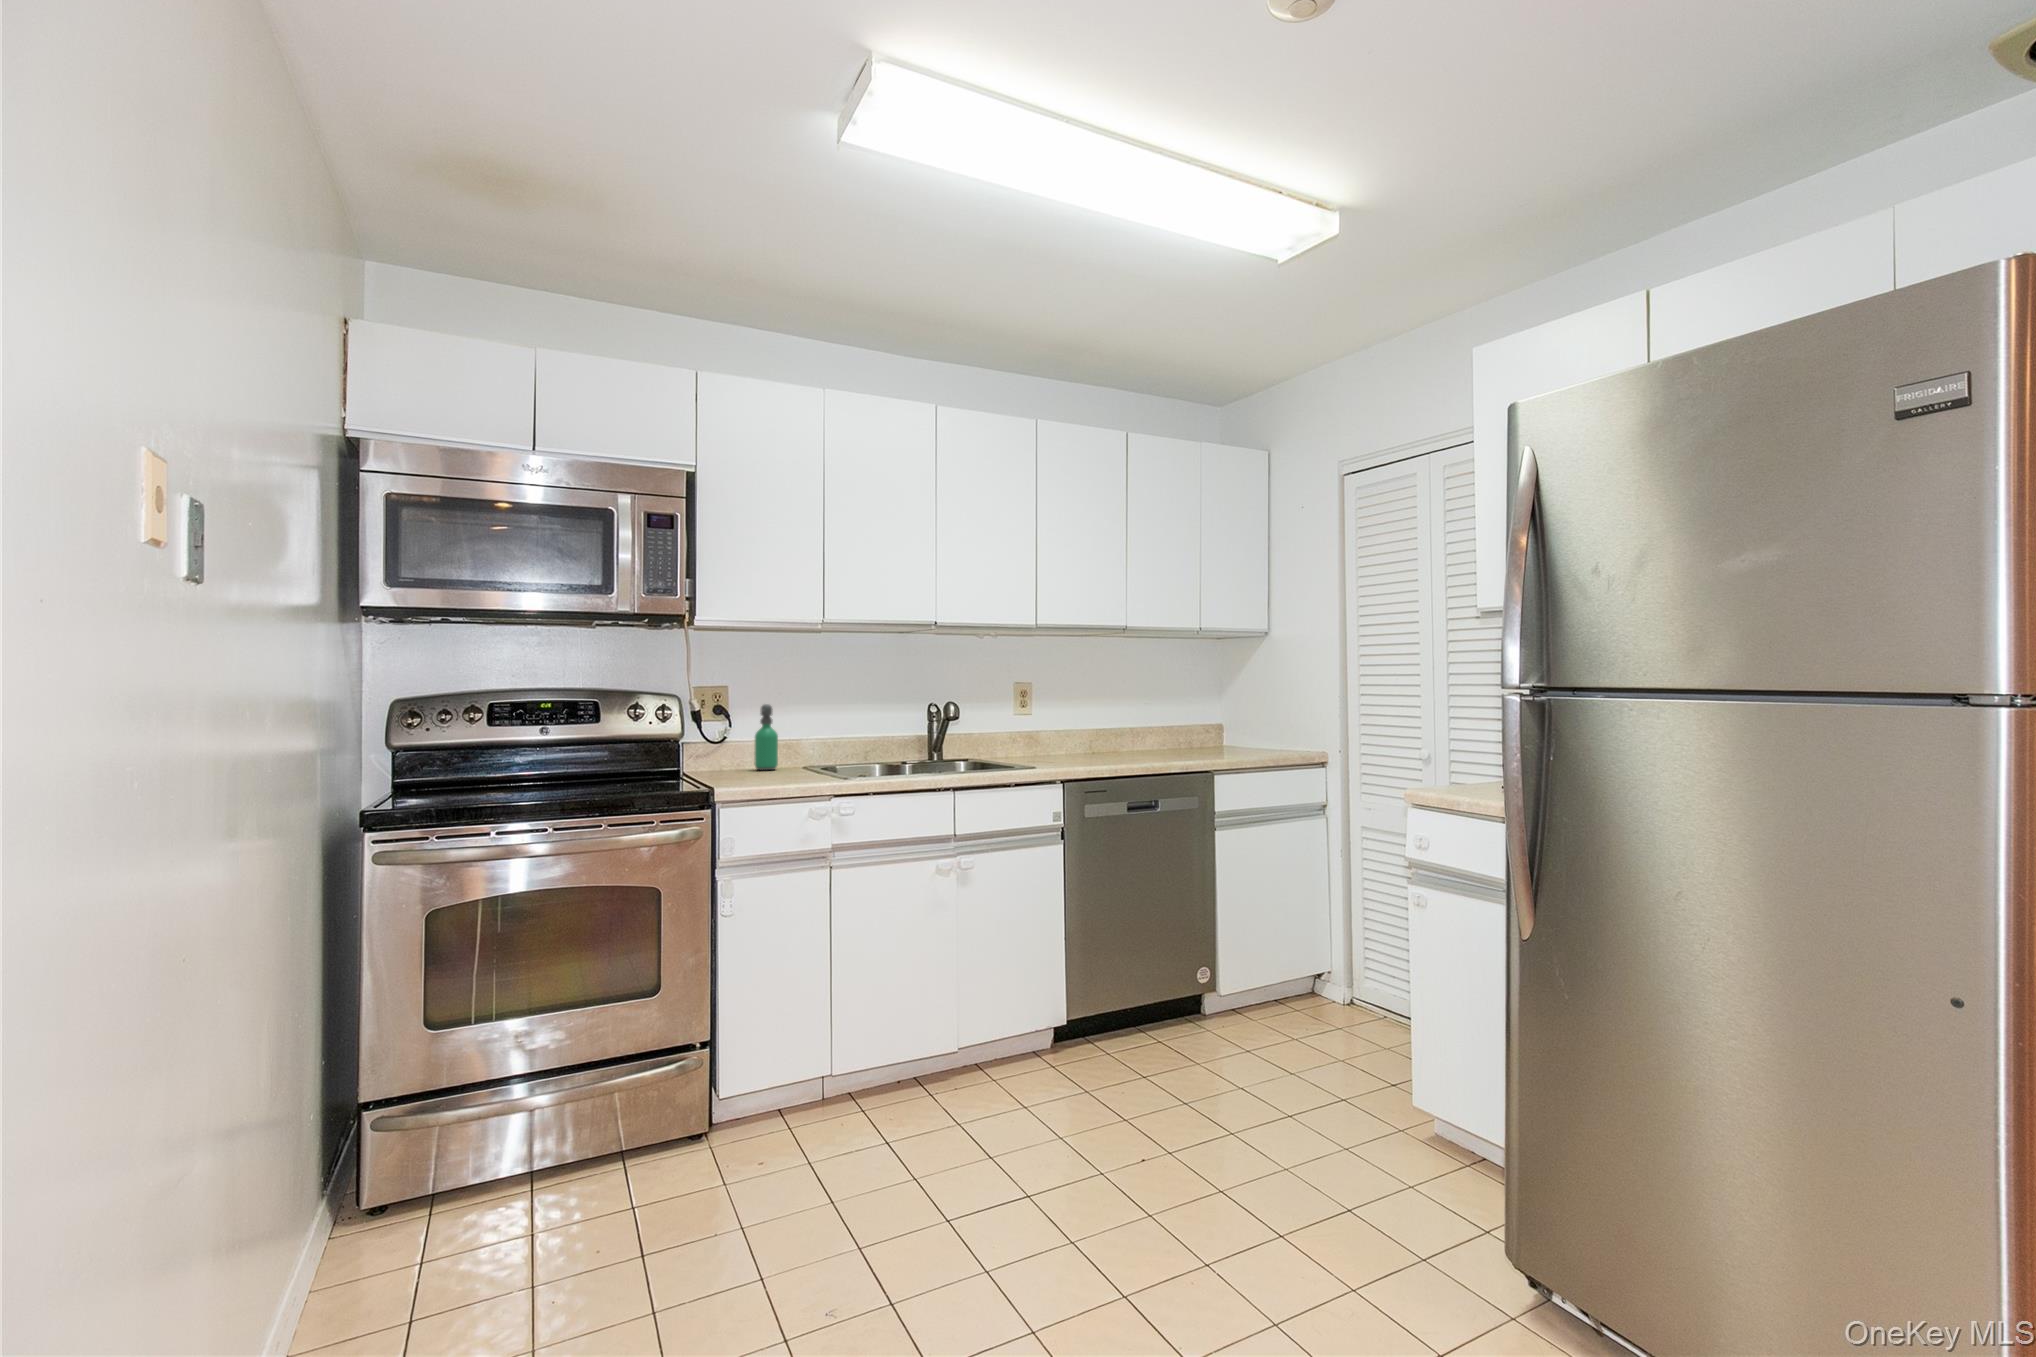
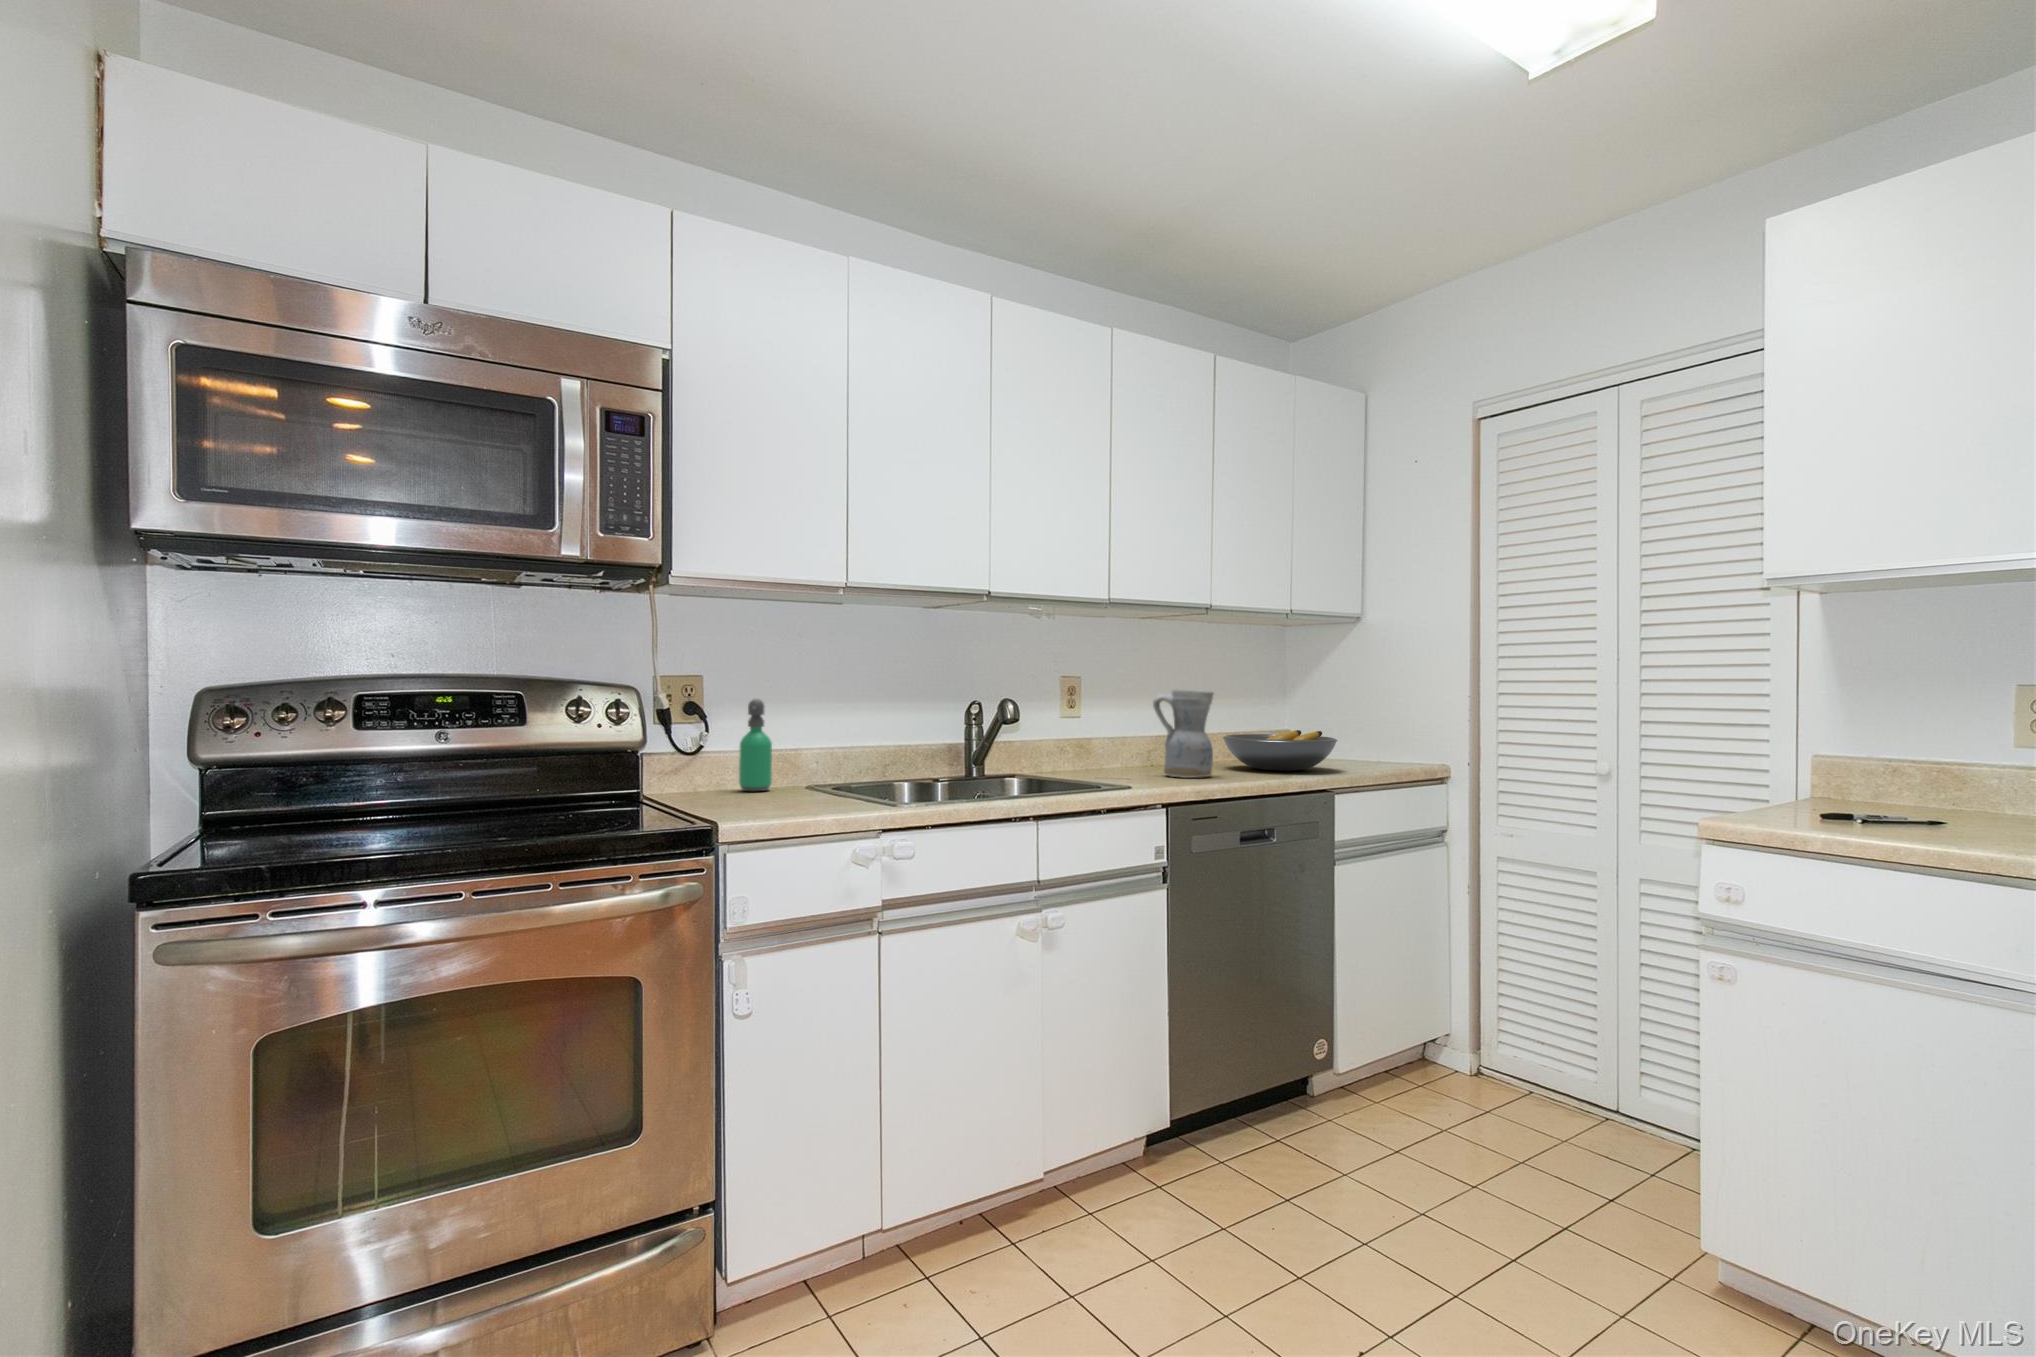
ceramic pitcher: none [1077,694,1122,763] -> present [1153,689,1214,778]
fruit bowl: none [1145,727,1233,758] -> present [1223,730,1338,771]

